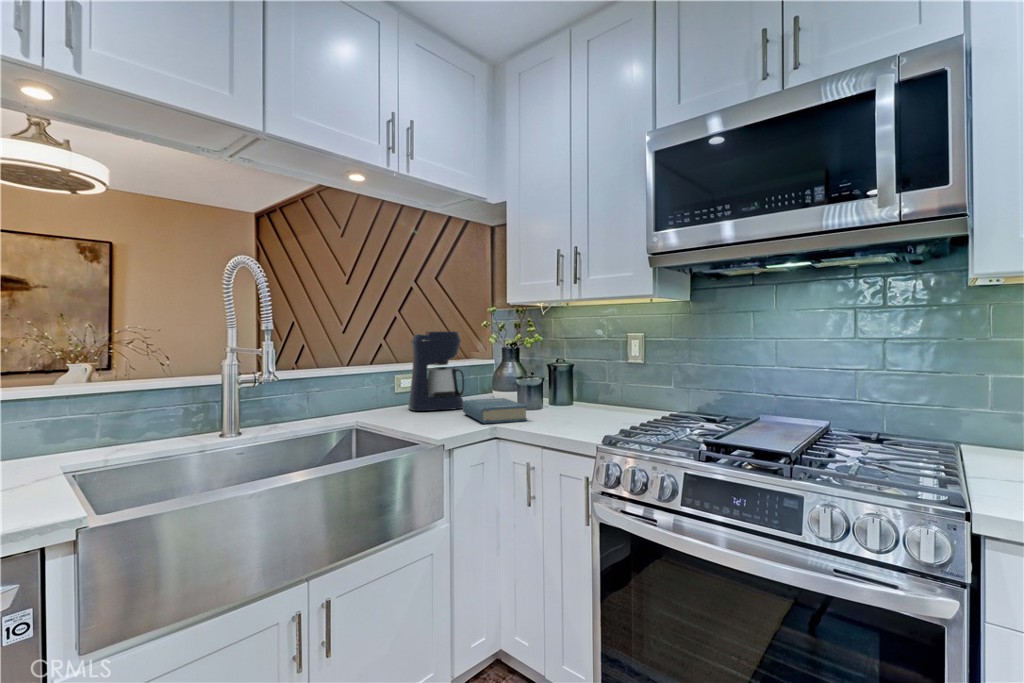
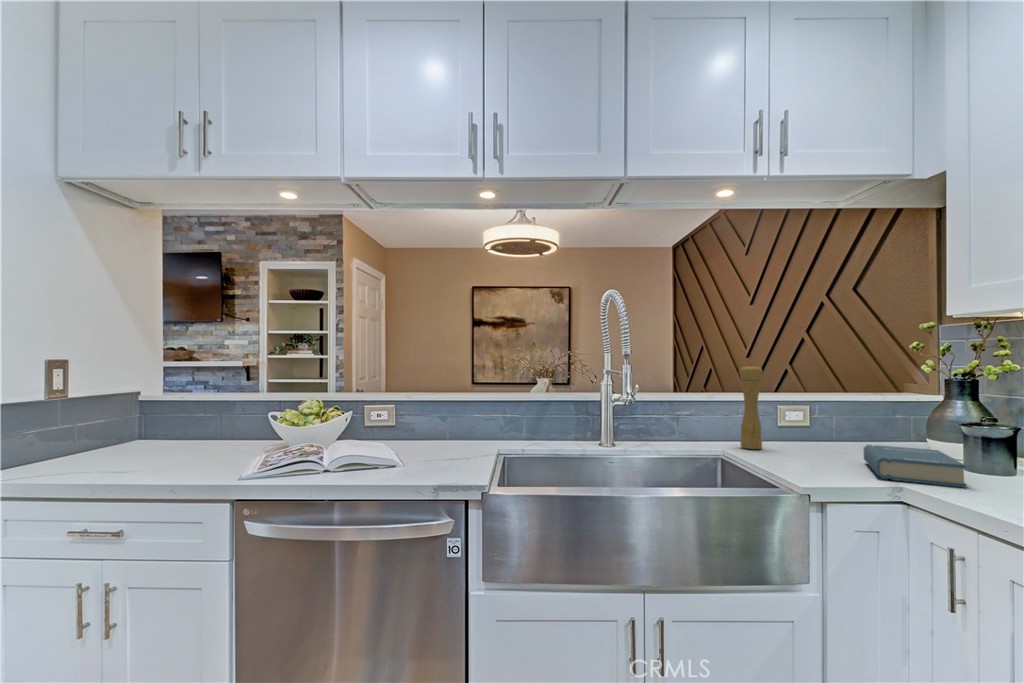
coffee maker: present [408,331,464,411] -> none [795,355,880,456]
pepper mill: none [368,341,388,417] -> present [739,365,763,449]

